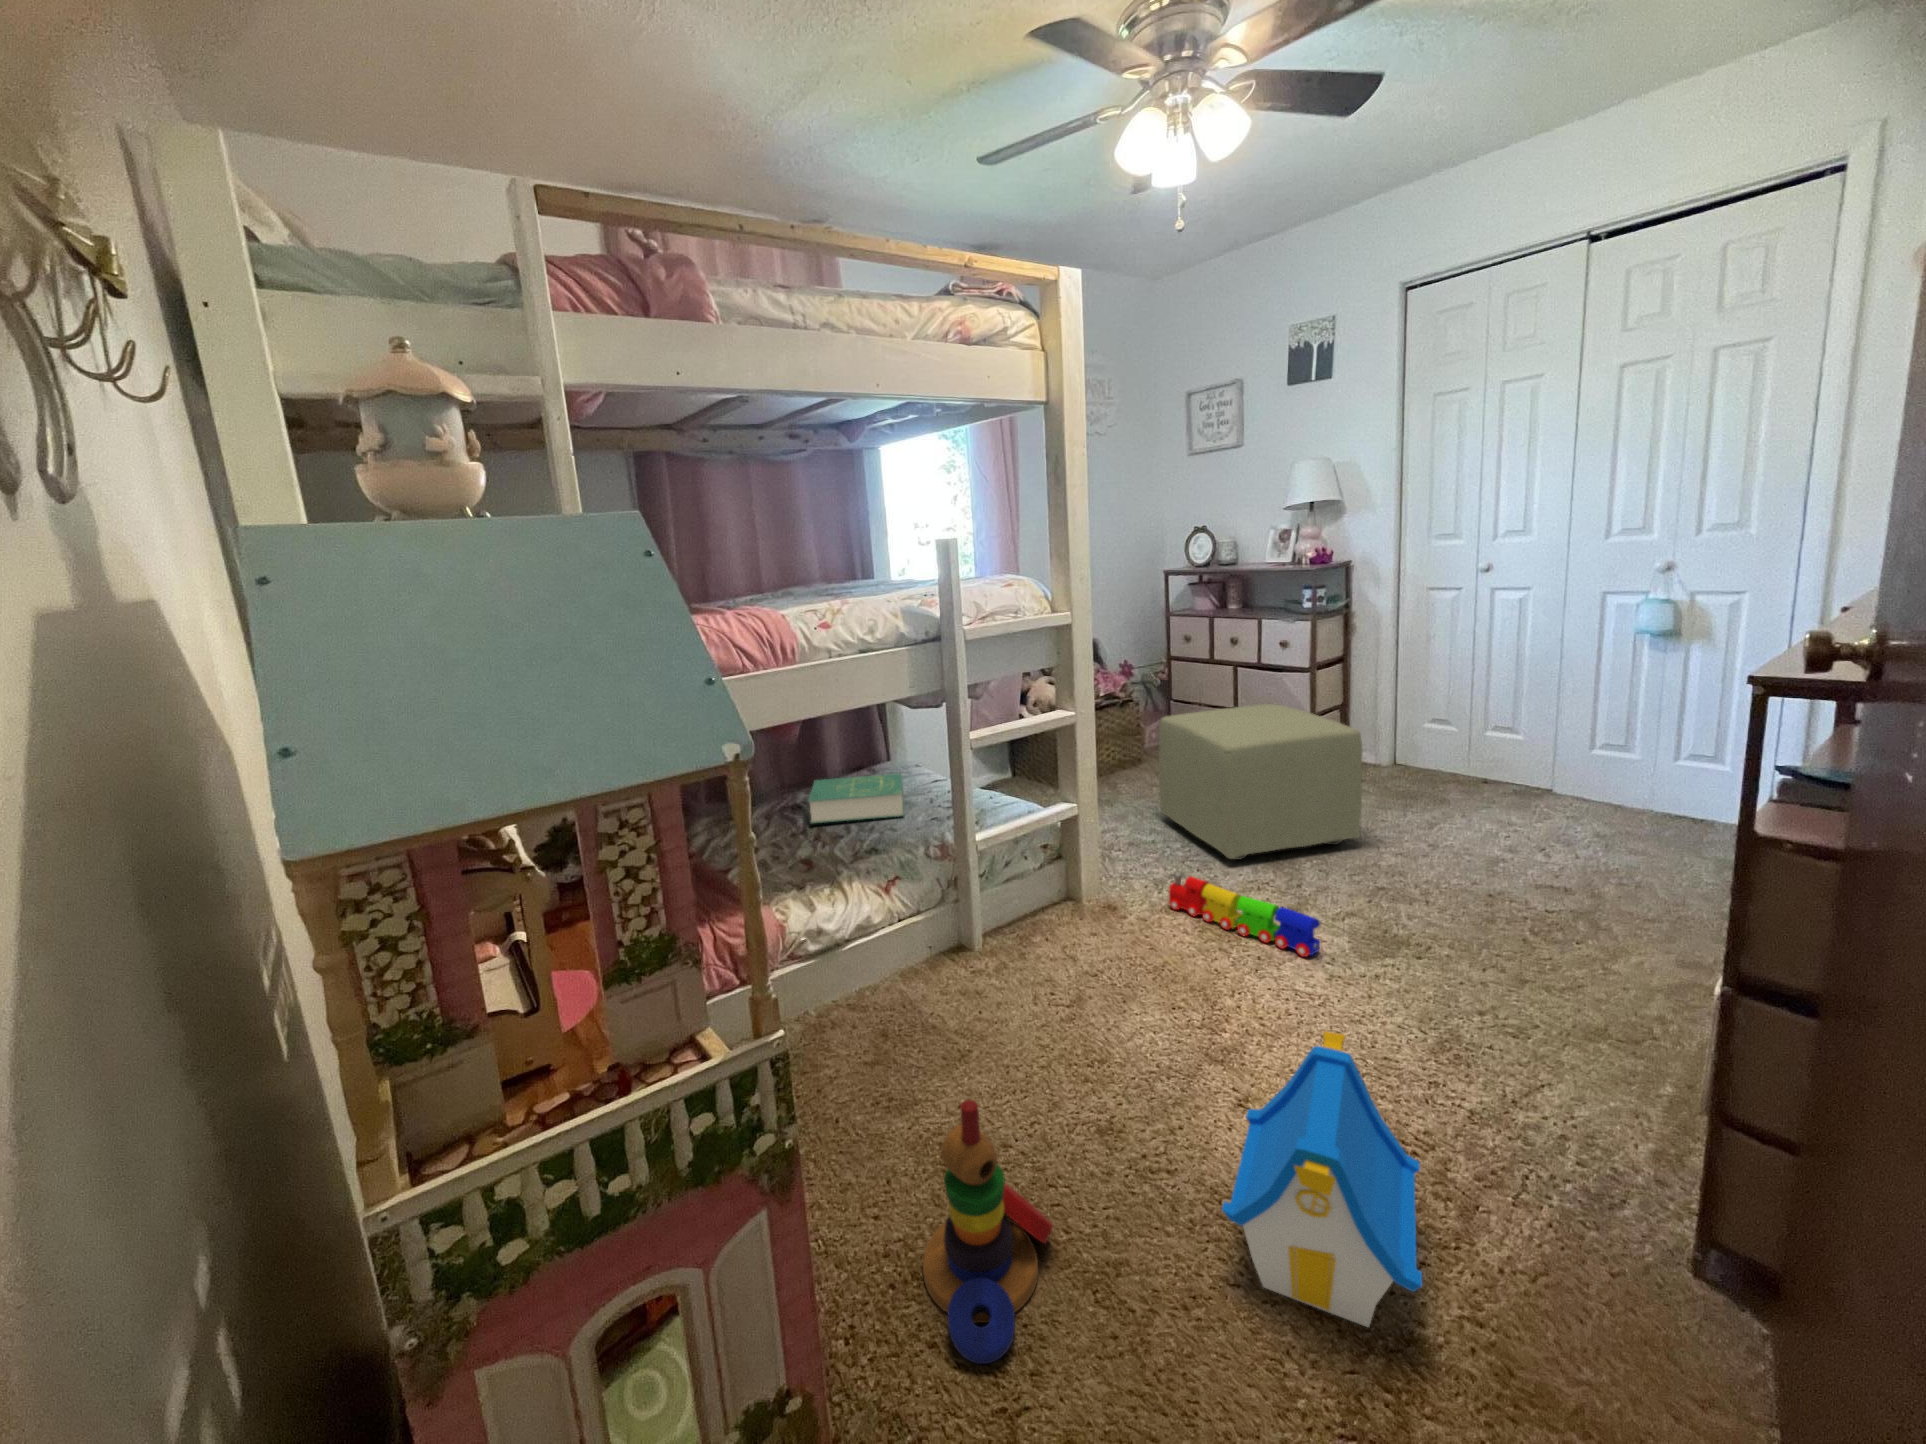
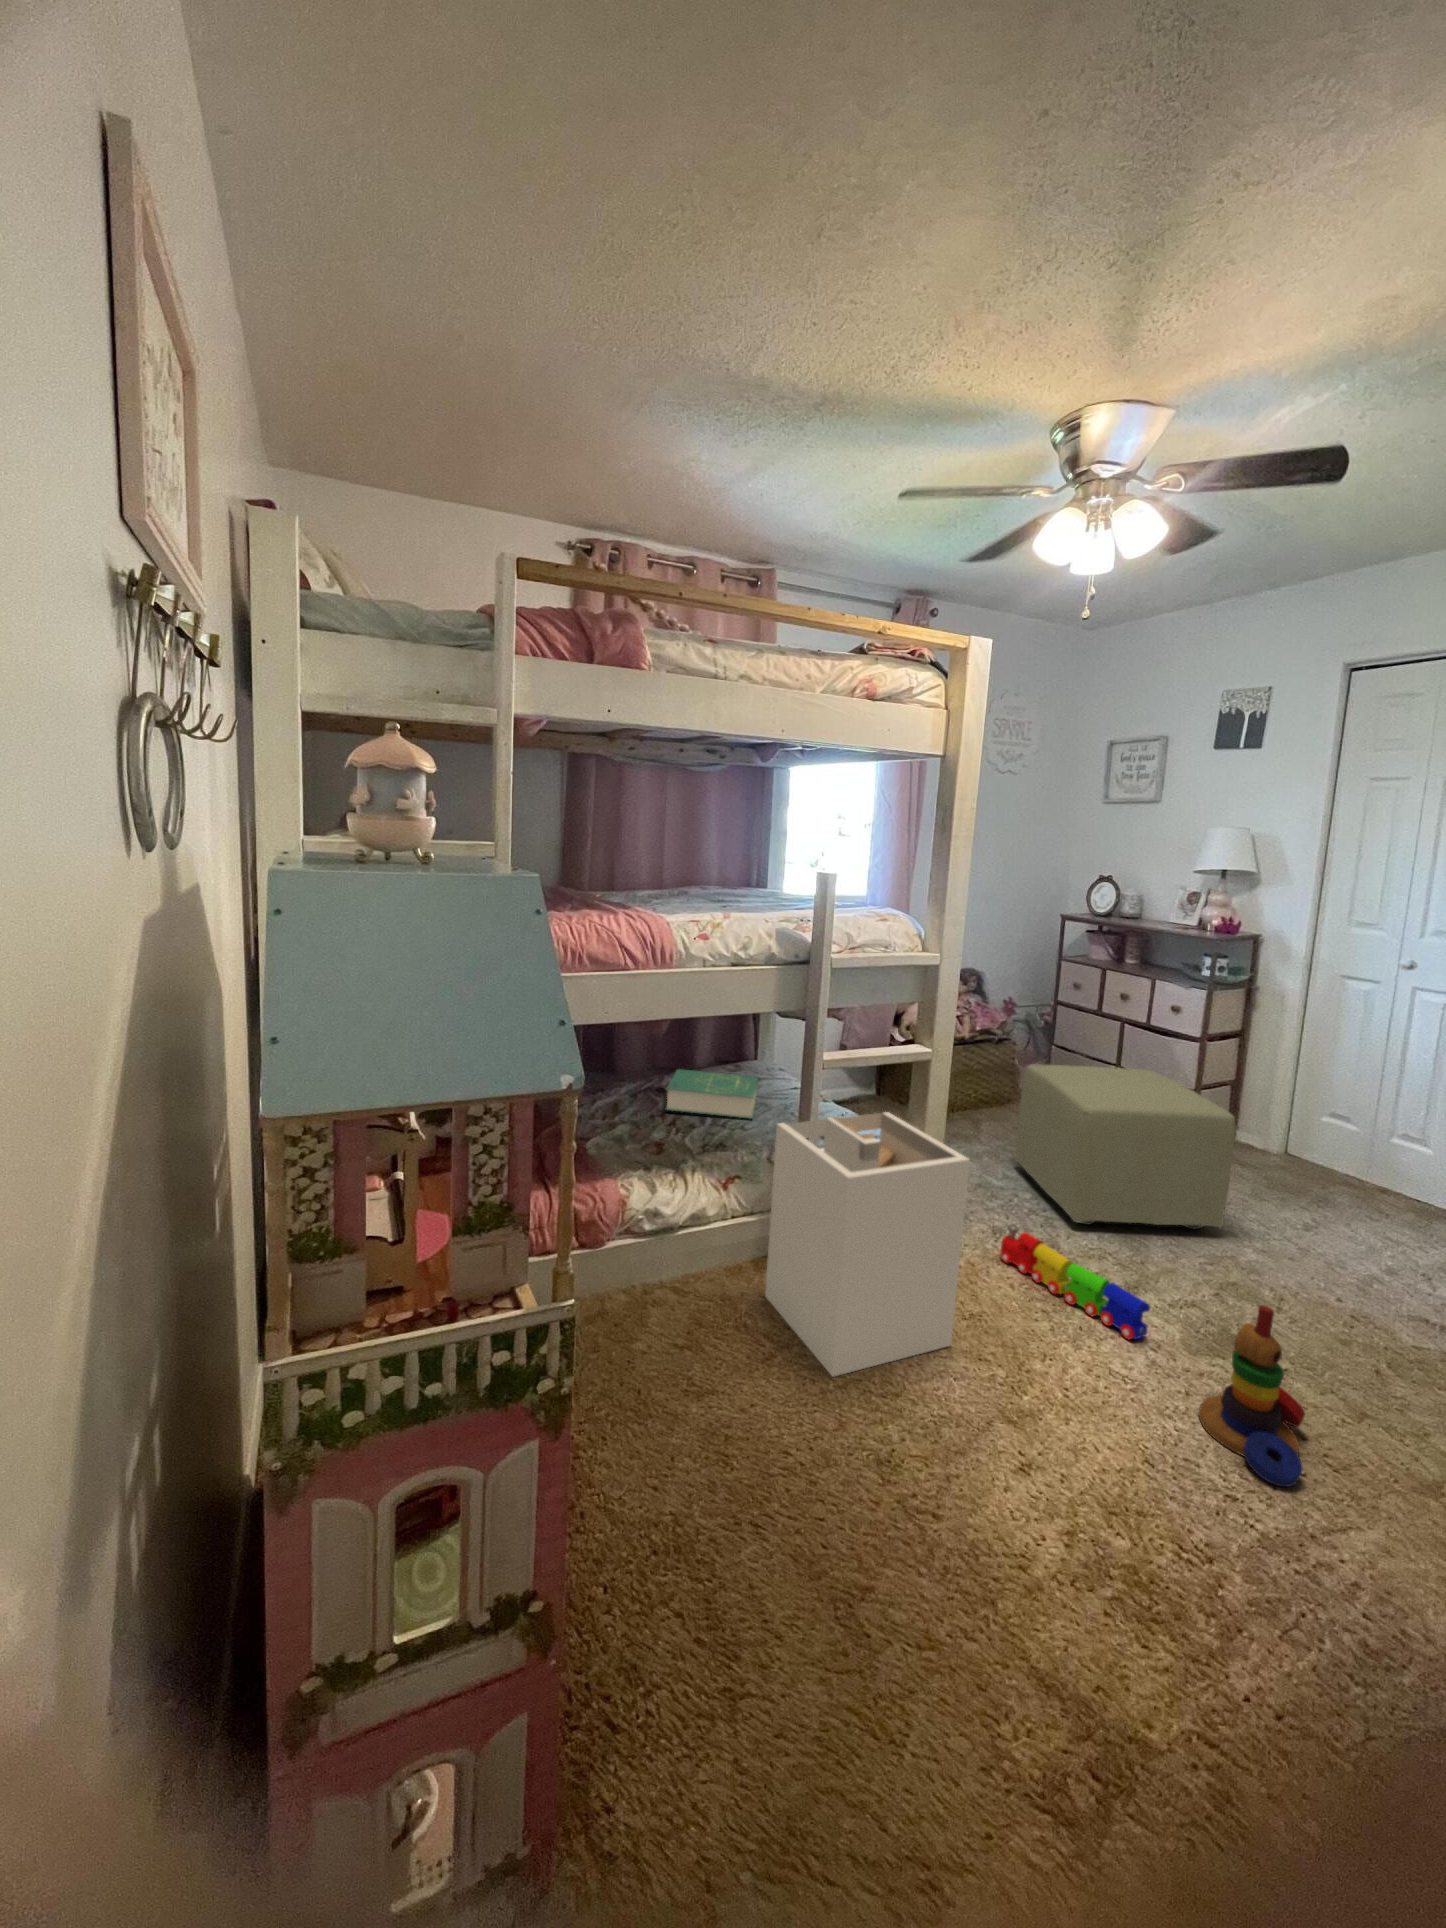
laundry hamper: none [937,780,1144,1057] -> present [765,1112,970,1377]
toy house: present [1222,1031,1422,1327] -> none [968,1415,1181,1715]
stacking toy: present [923,1100,1053,1364] -> present [1199,1305,1305,1487]

